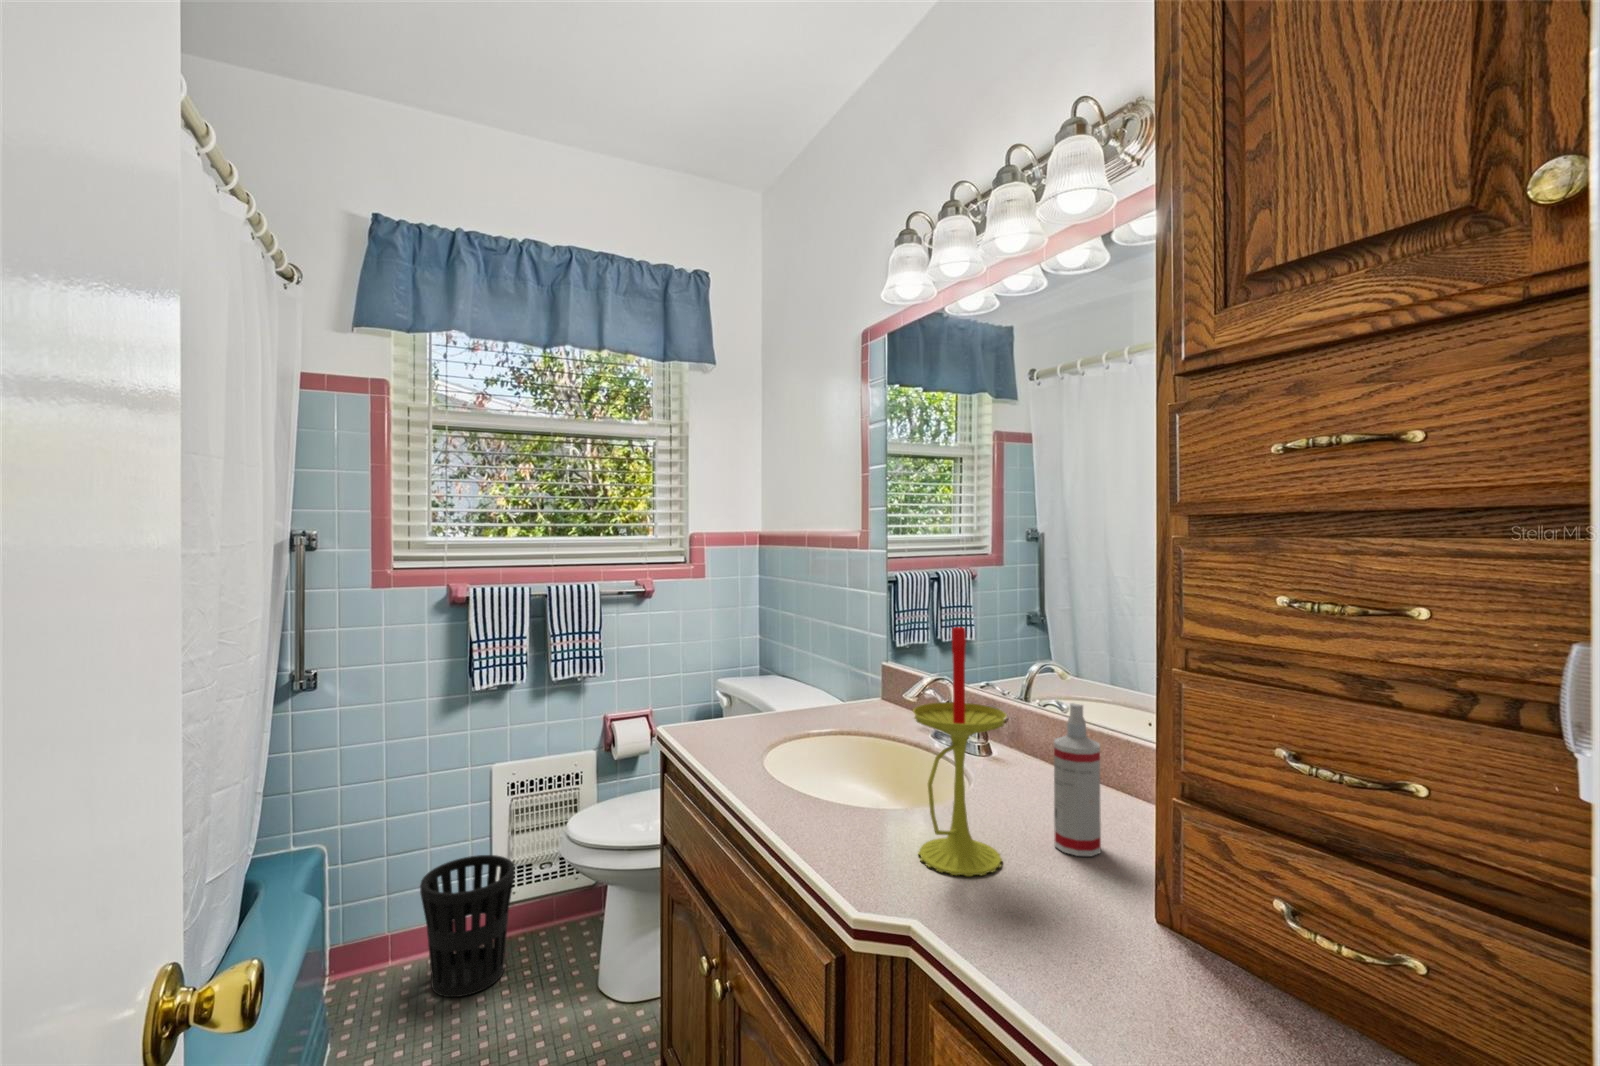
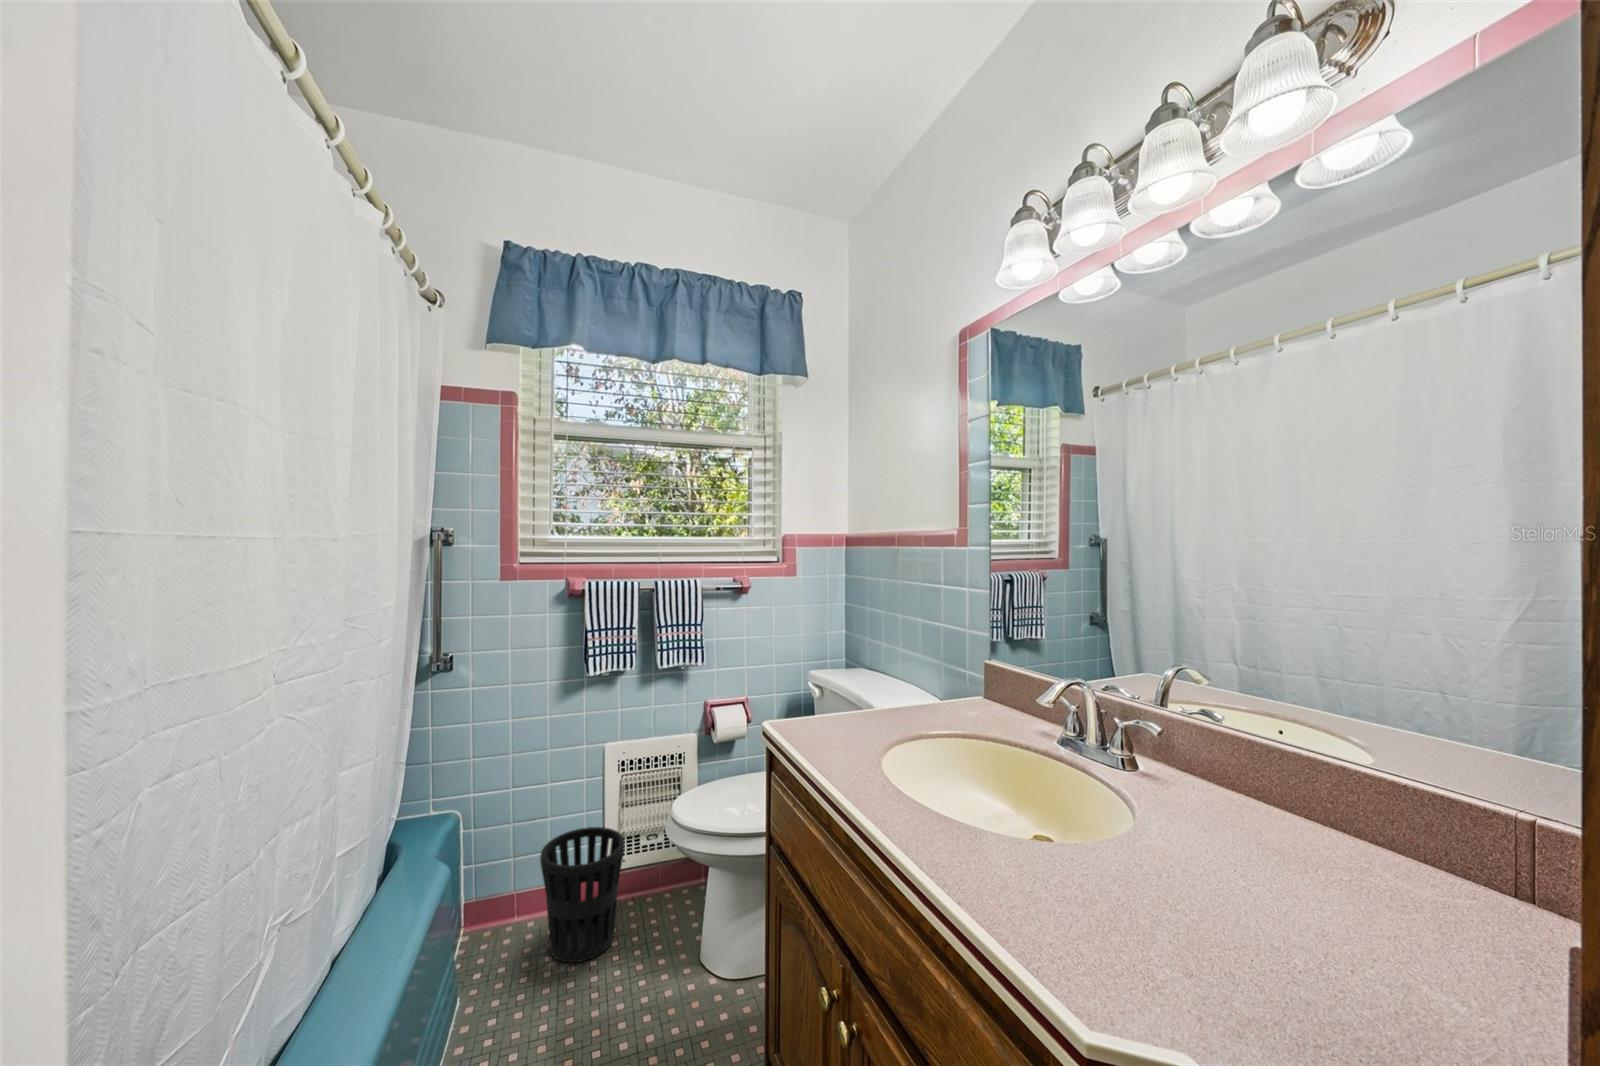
candle: present [913,627,1006,876] -> none [1095,637,1226,961]
spray bottle: present [1054,703,1101,856] -> none [1267,739,1340,936]

